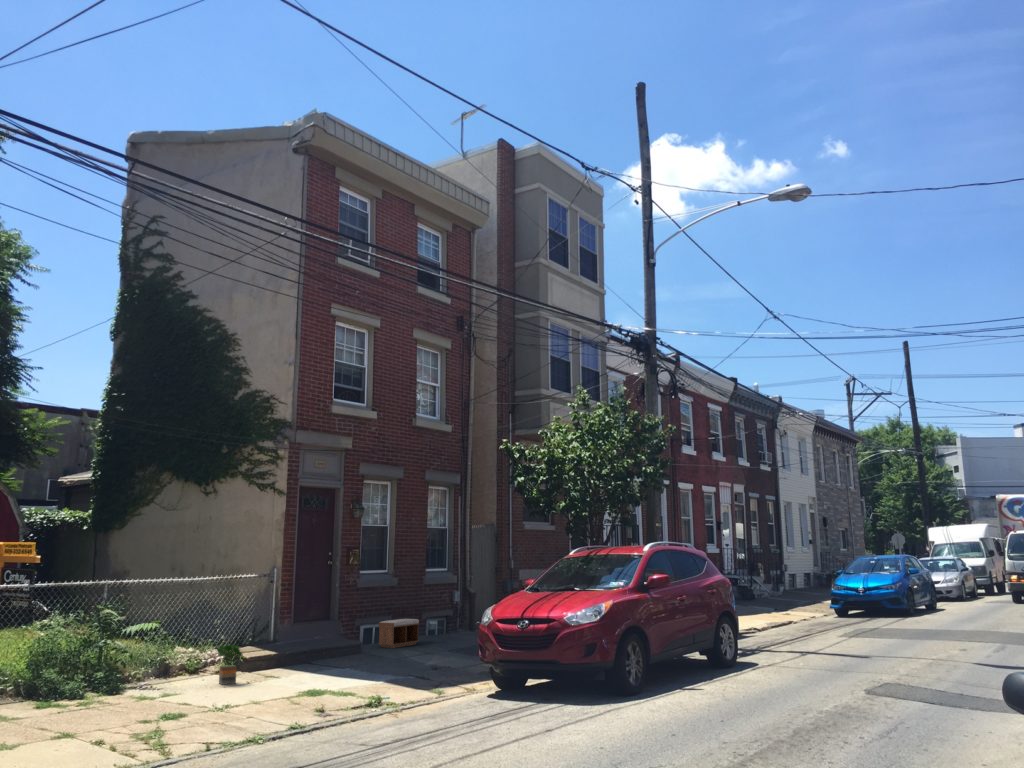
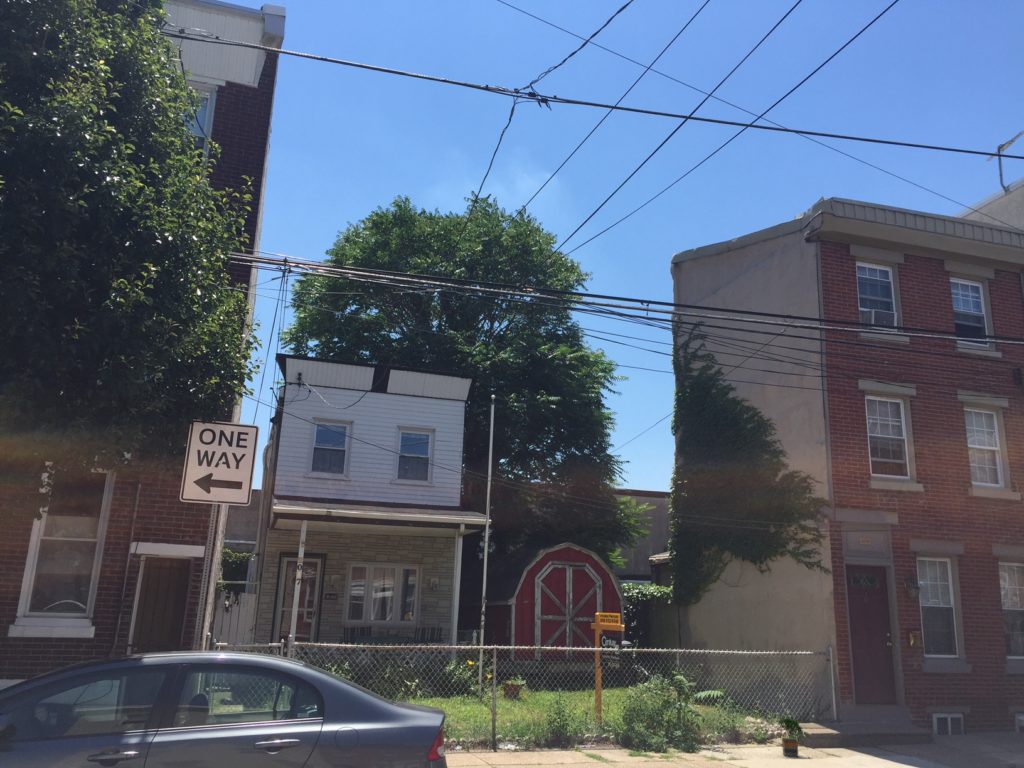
bench: present [379,619,419,648] -> none [956,707,1009,739]

